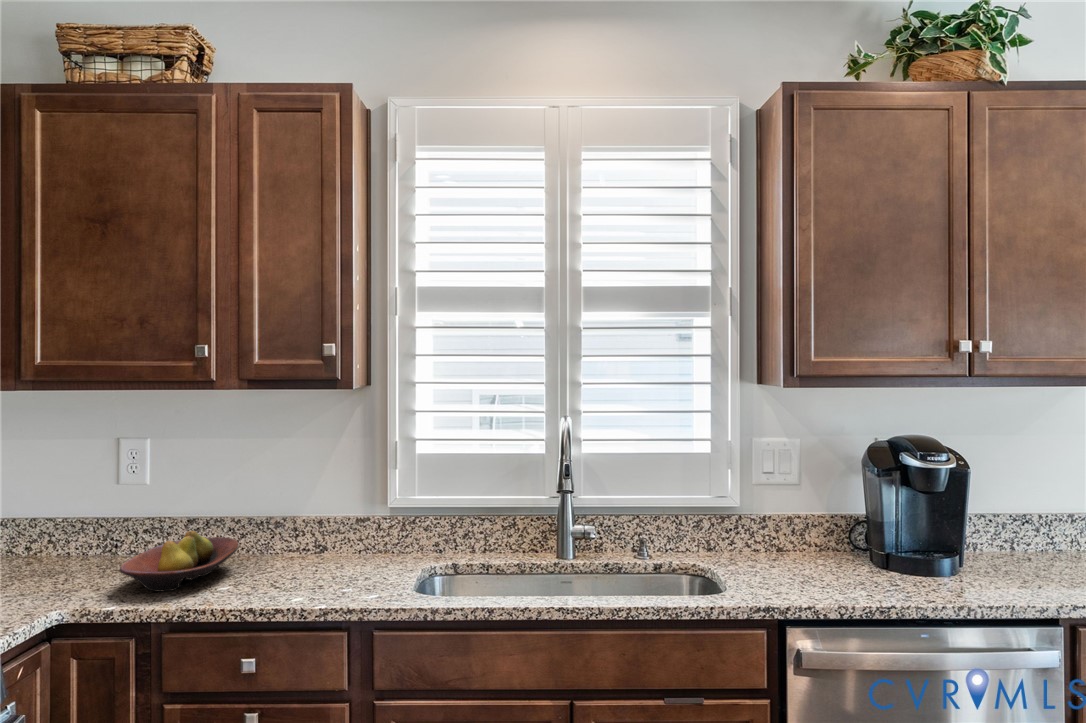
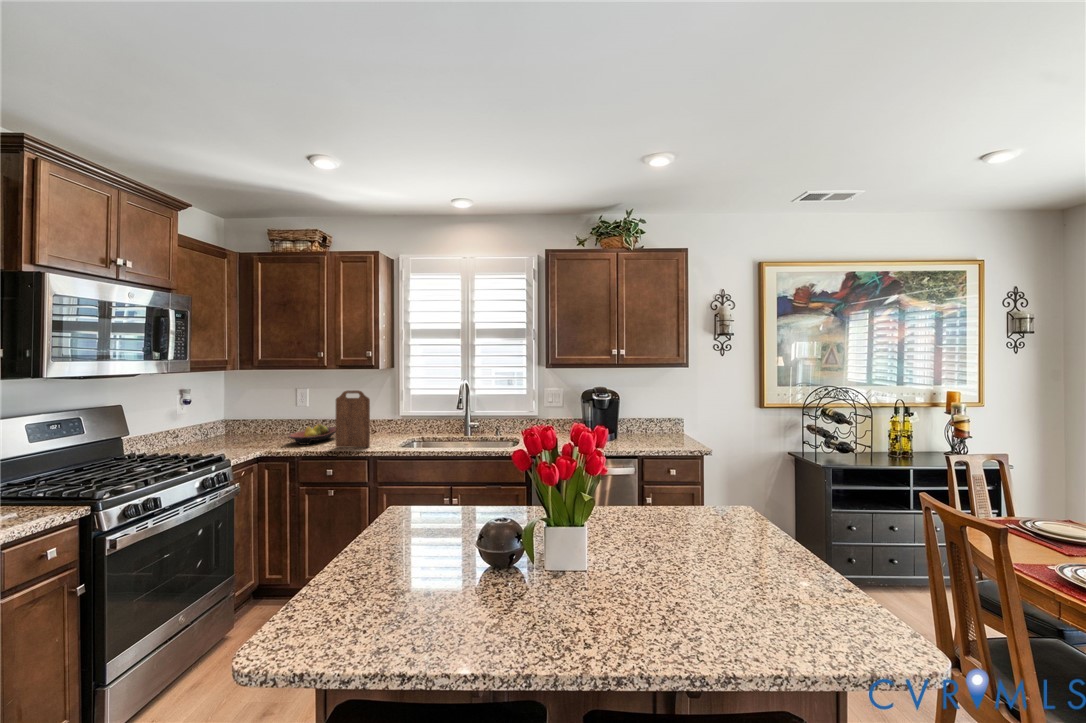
cutting board: none [256,448,348,602] -> present [336,390,370,447]

